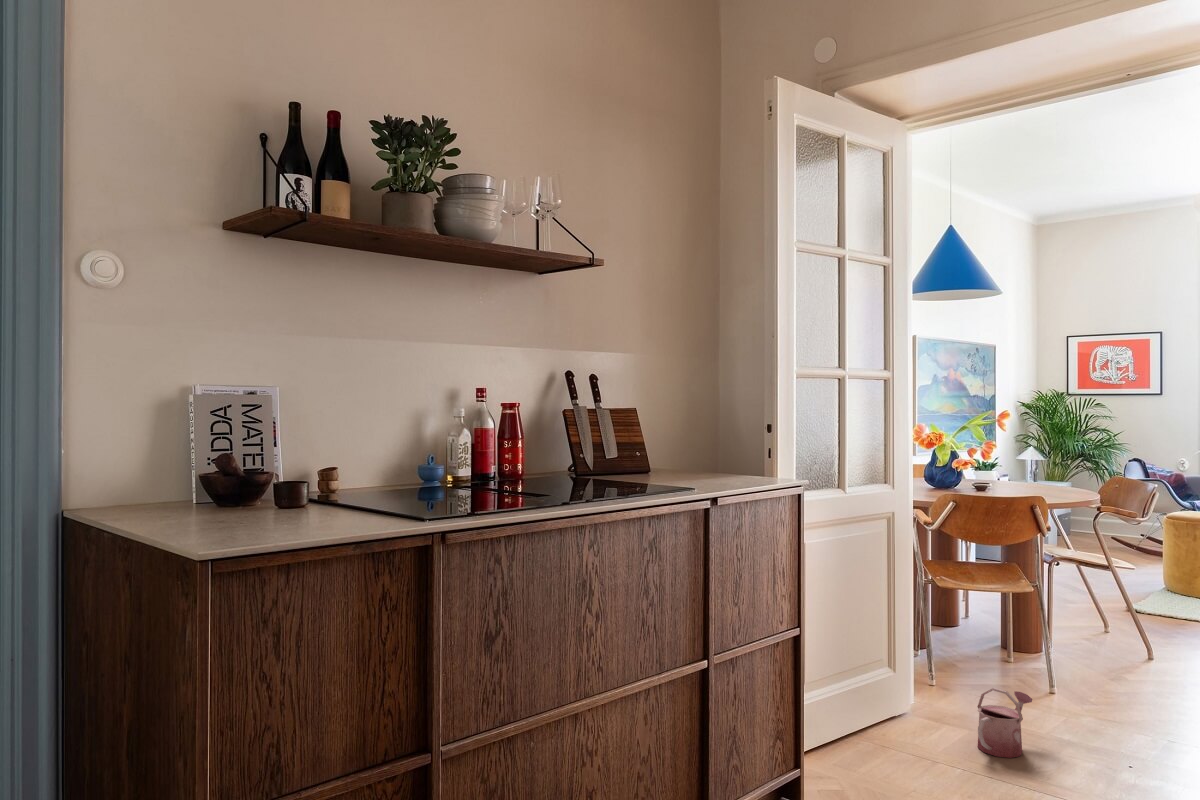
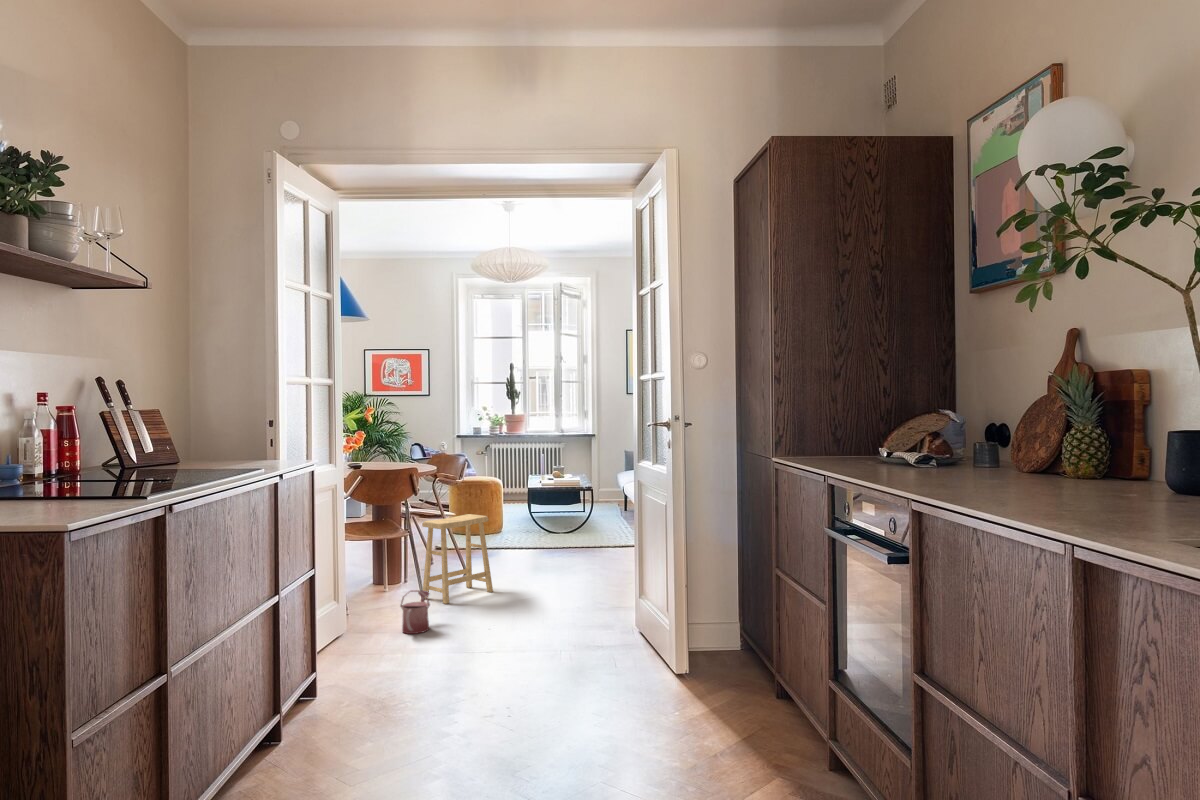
footstool: none [1045,585,1172,721] -> present [422,514,493,604]

